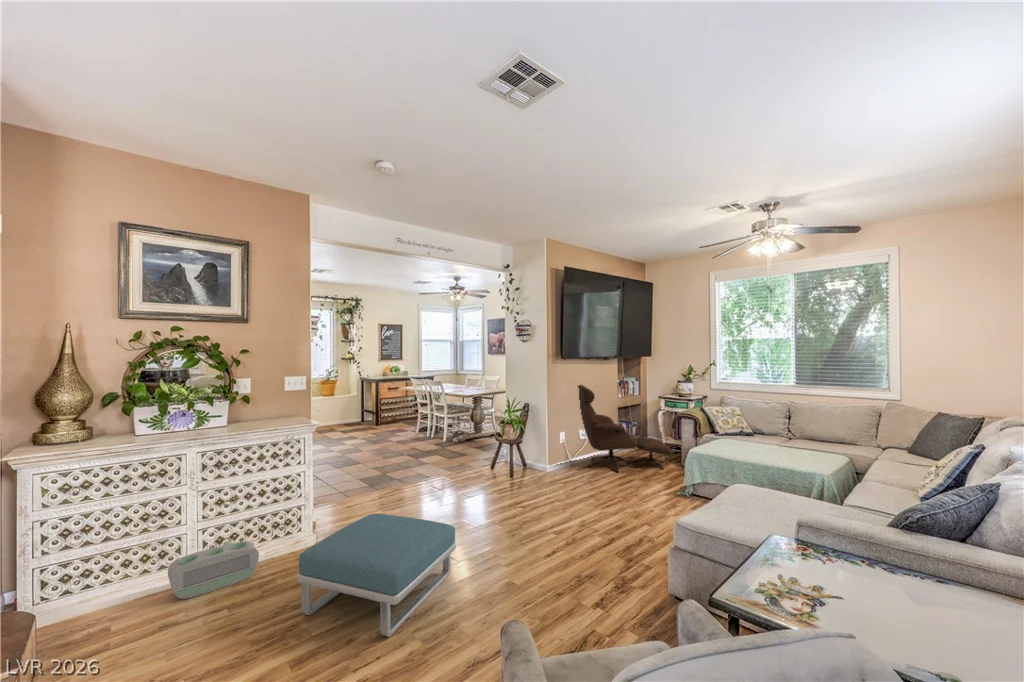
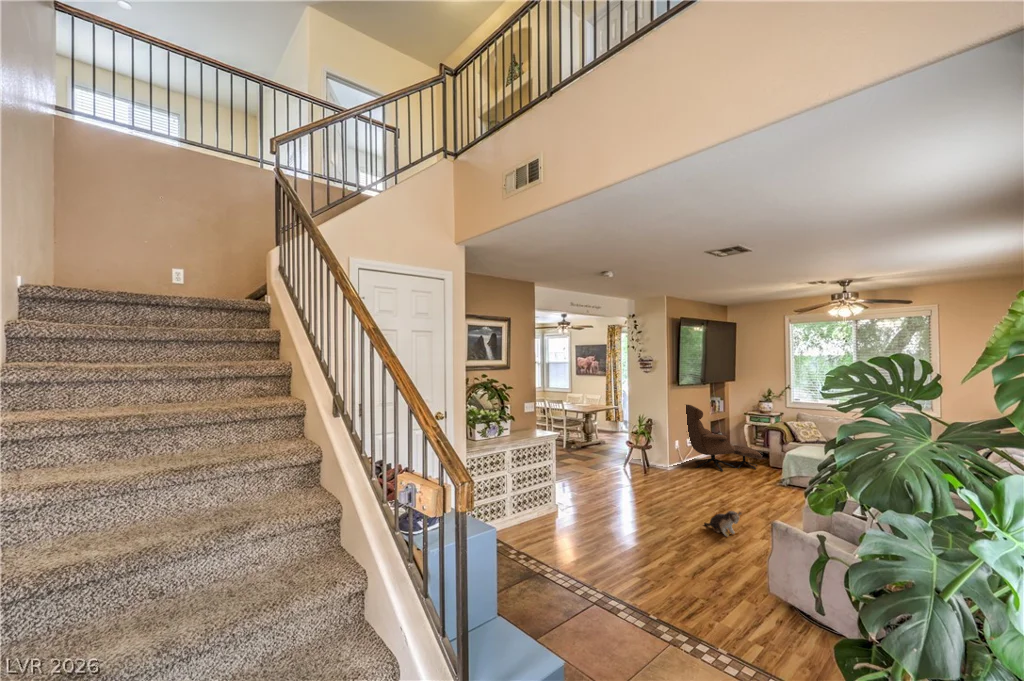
footstool: present [297,514,456,637] -> none [591,490,665,550]
air purifier: present [168,541,259,599] -> none [504,506,544,535]
plush toy: none [523,554,565,598] -> present [704,511,742,536]

